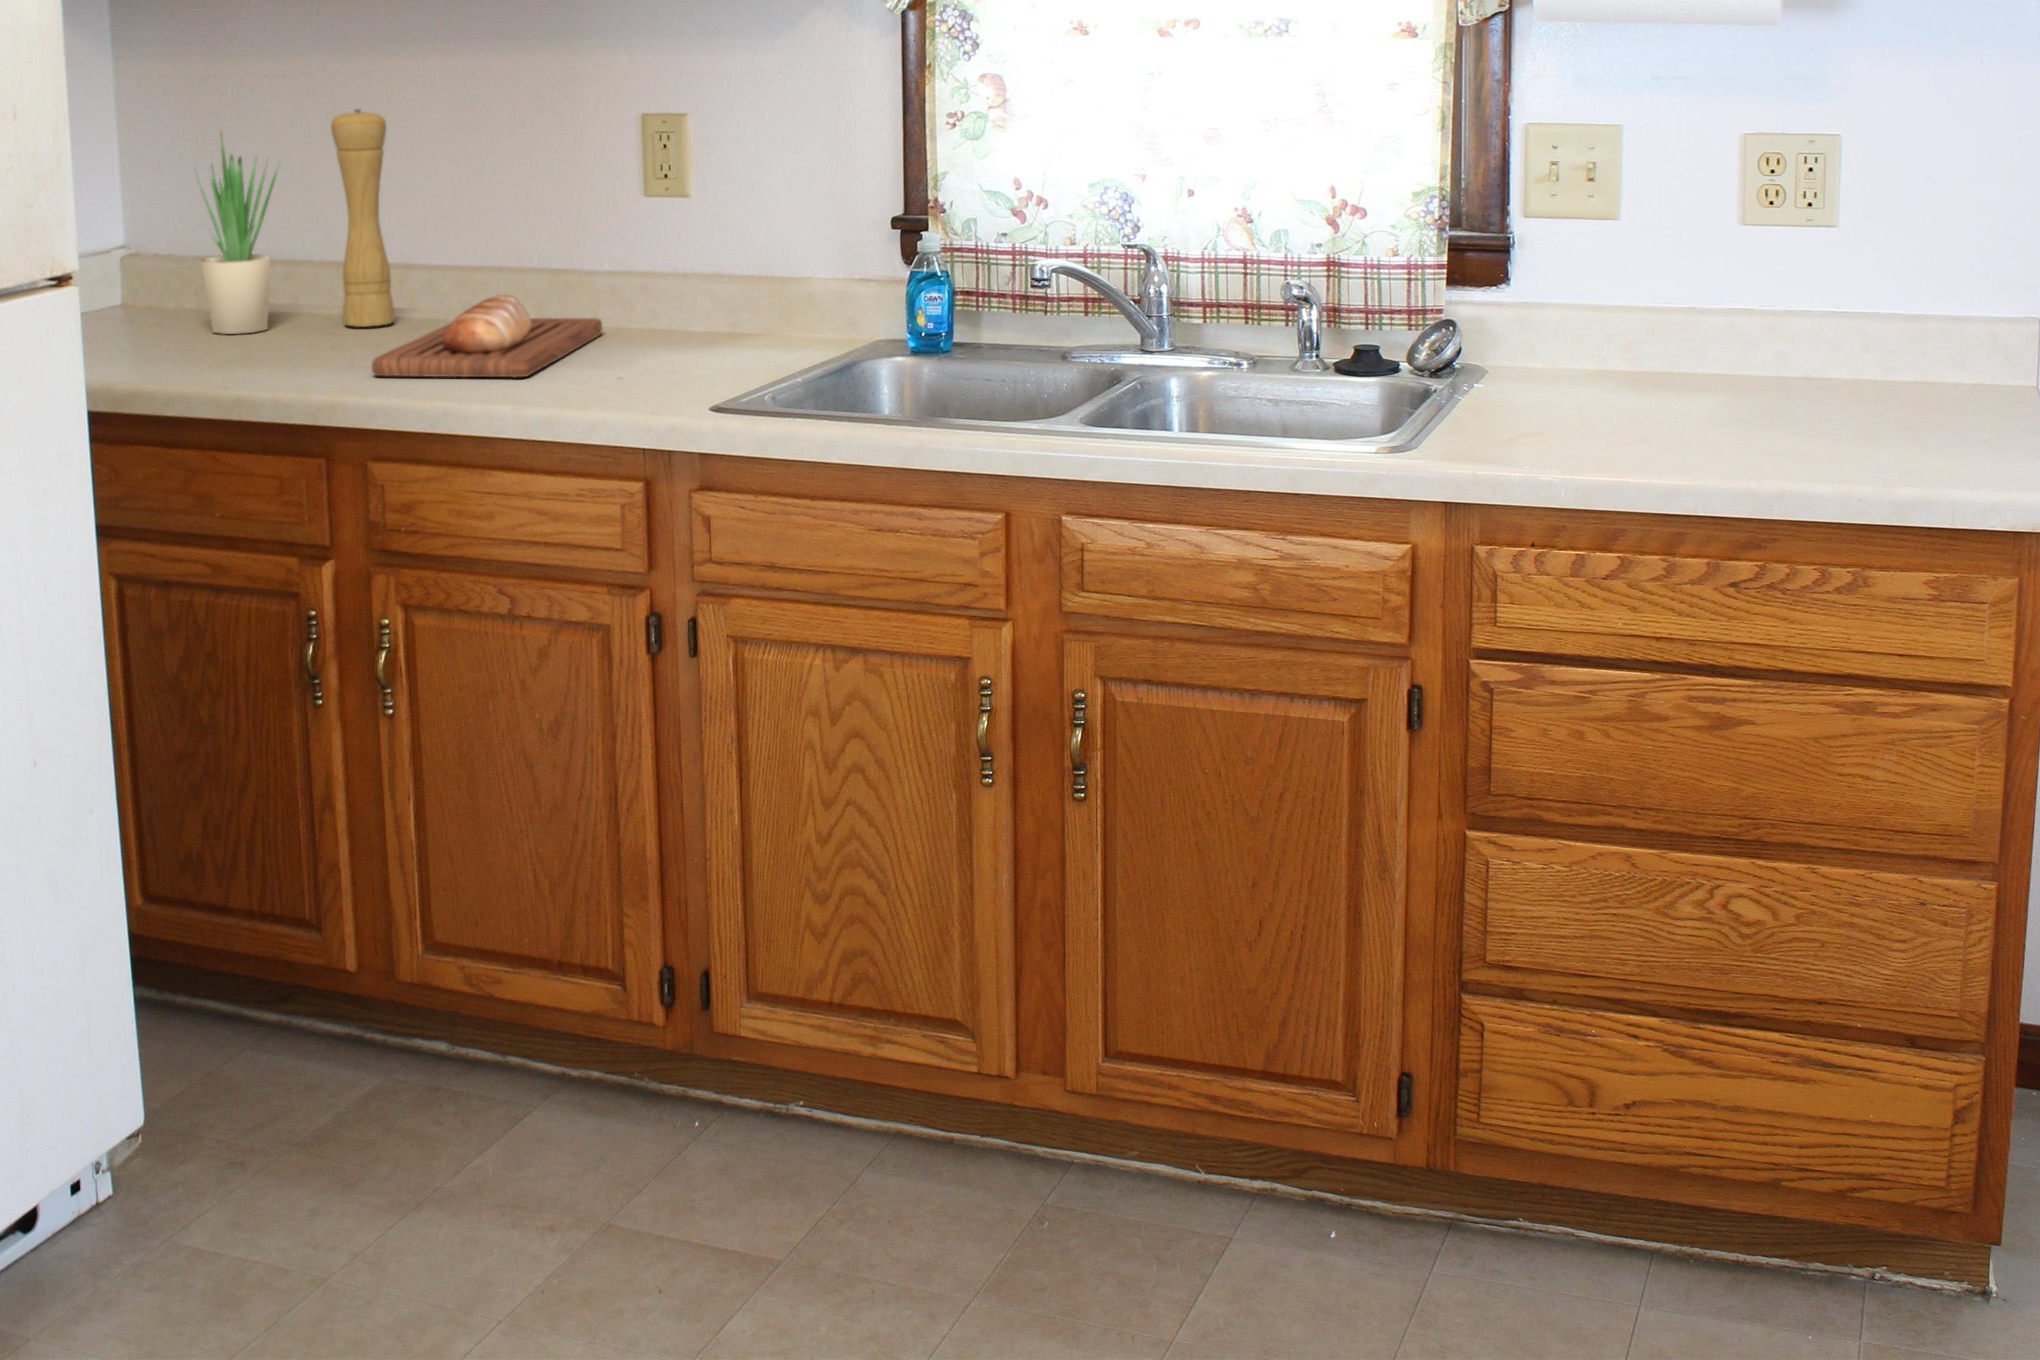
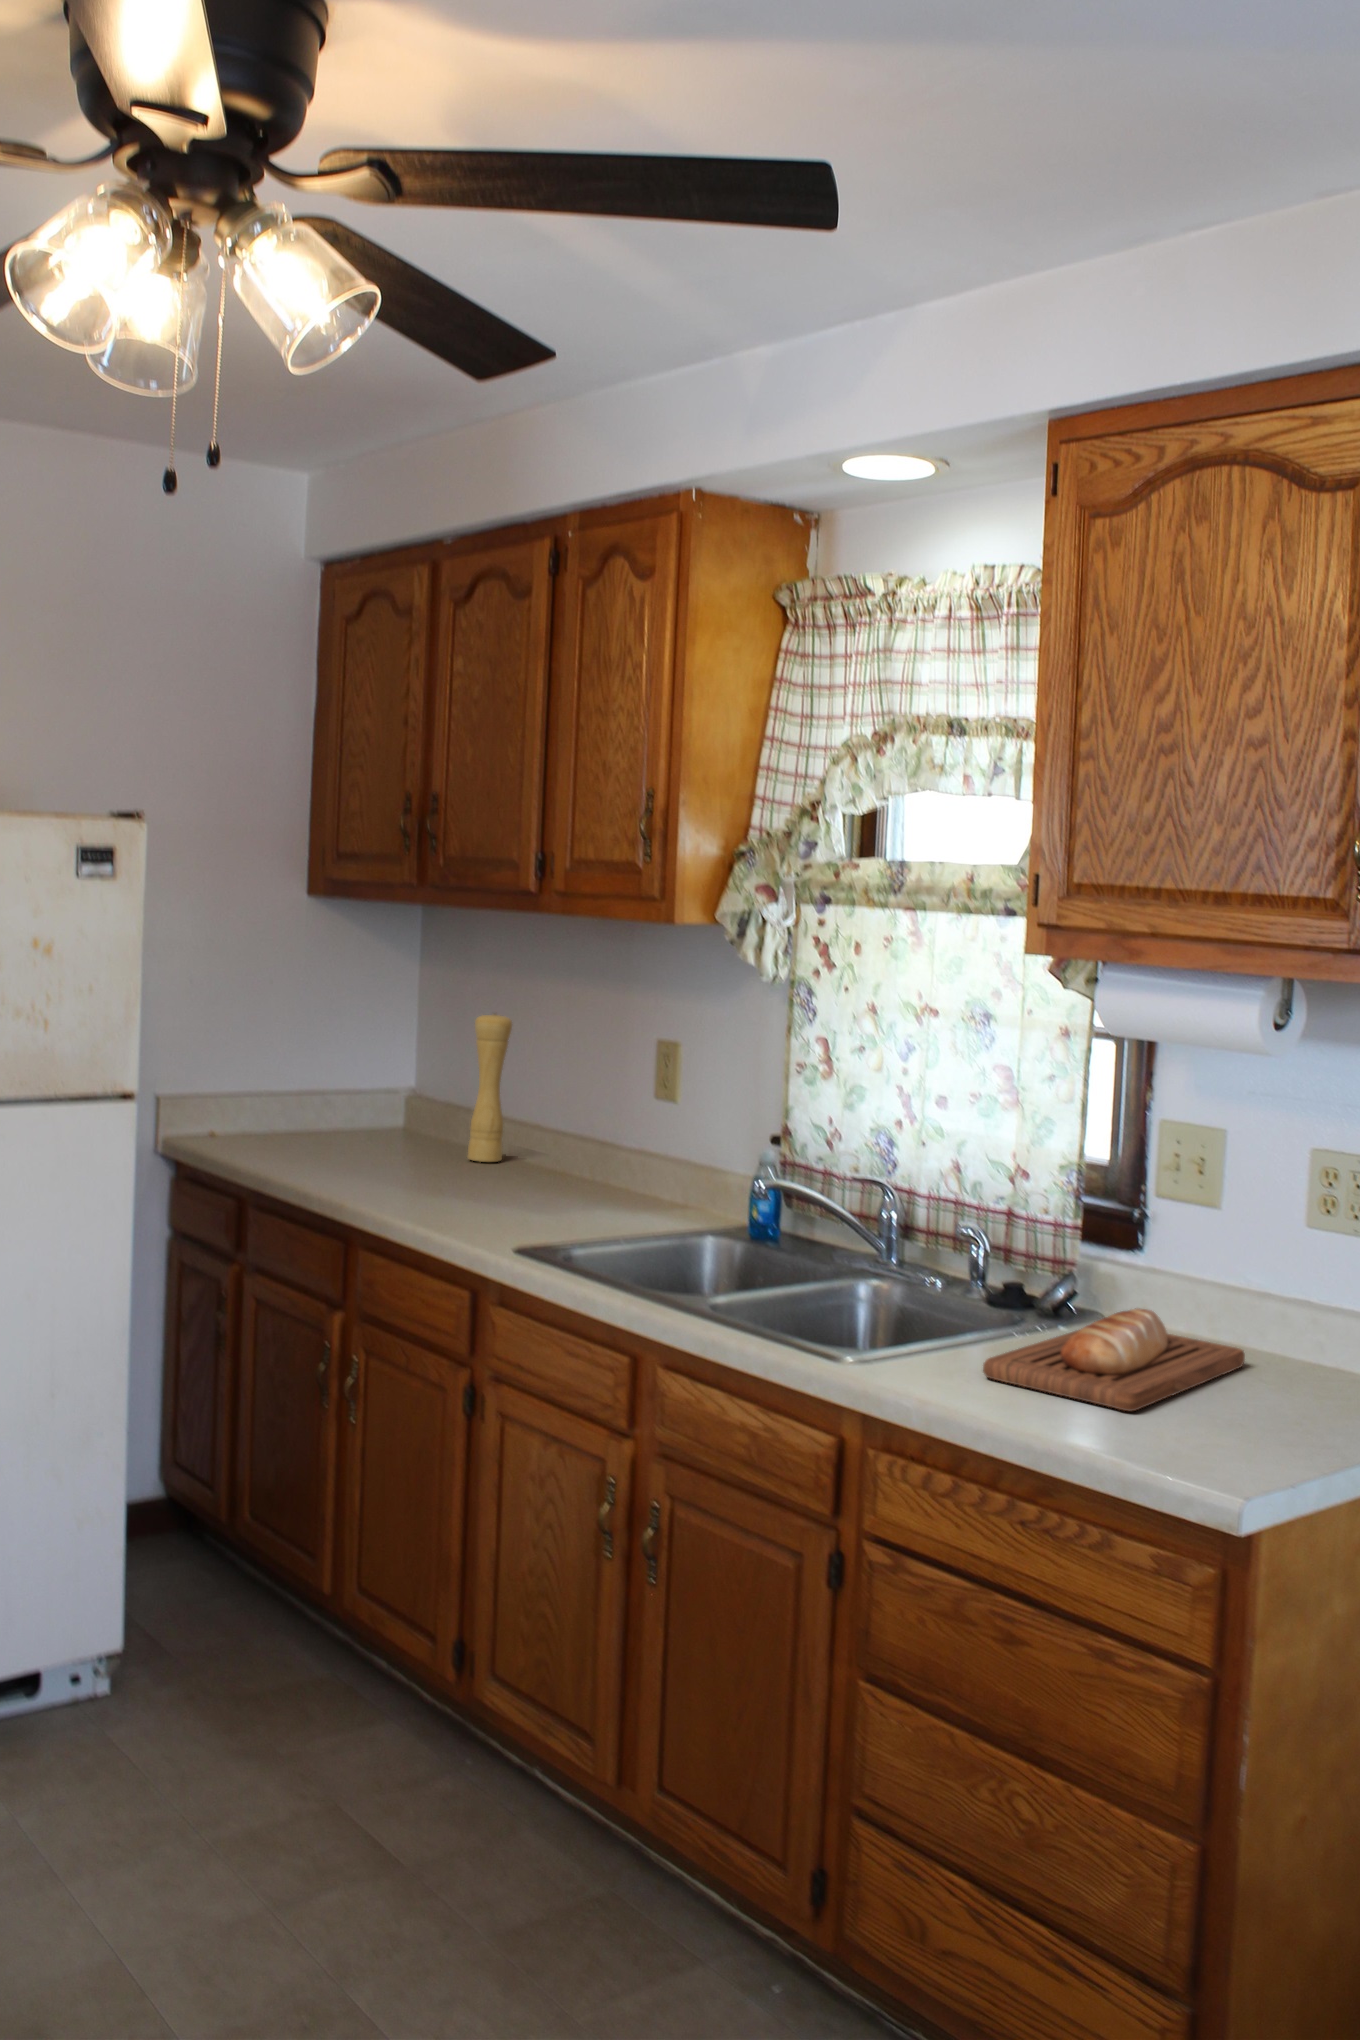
potted plant: present [200,137,279,334] -> none [387,1015,443,1154]
bread loaf: present [372,295,602,377] -> present [983,1308,1245,1411]

